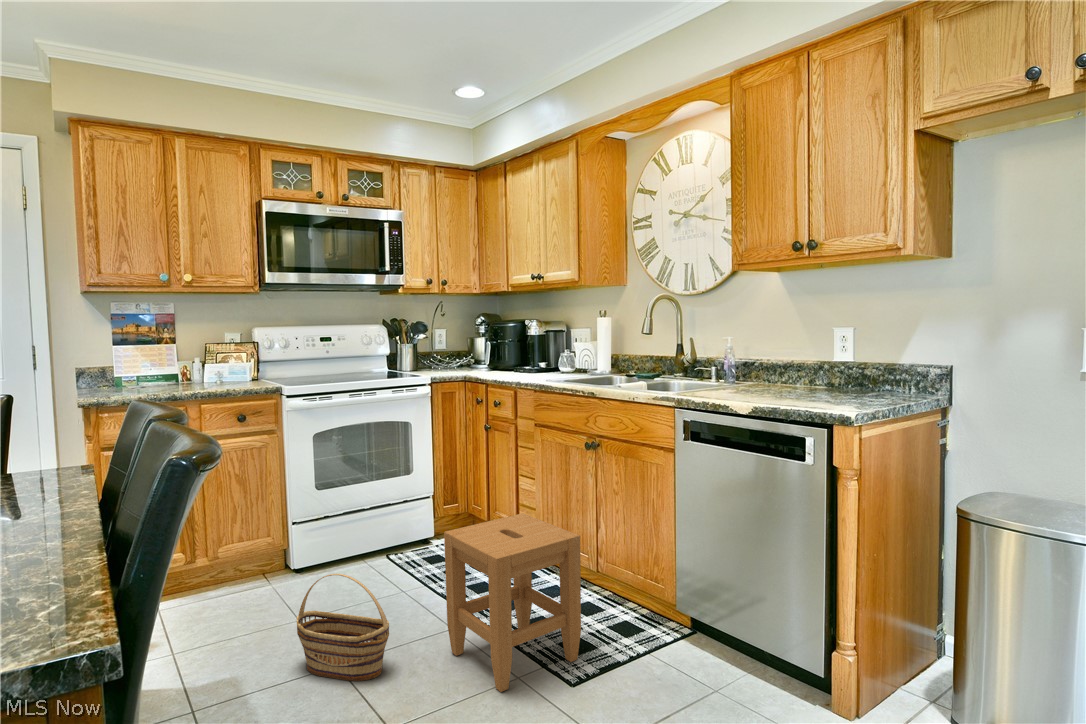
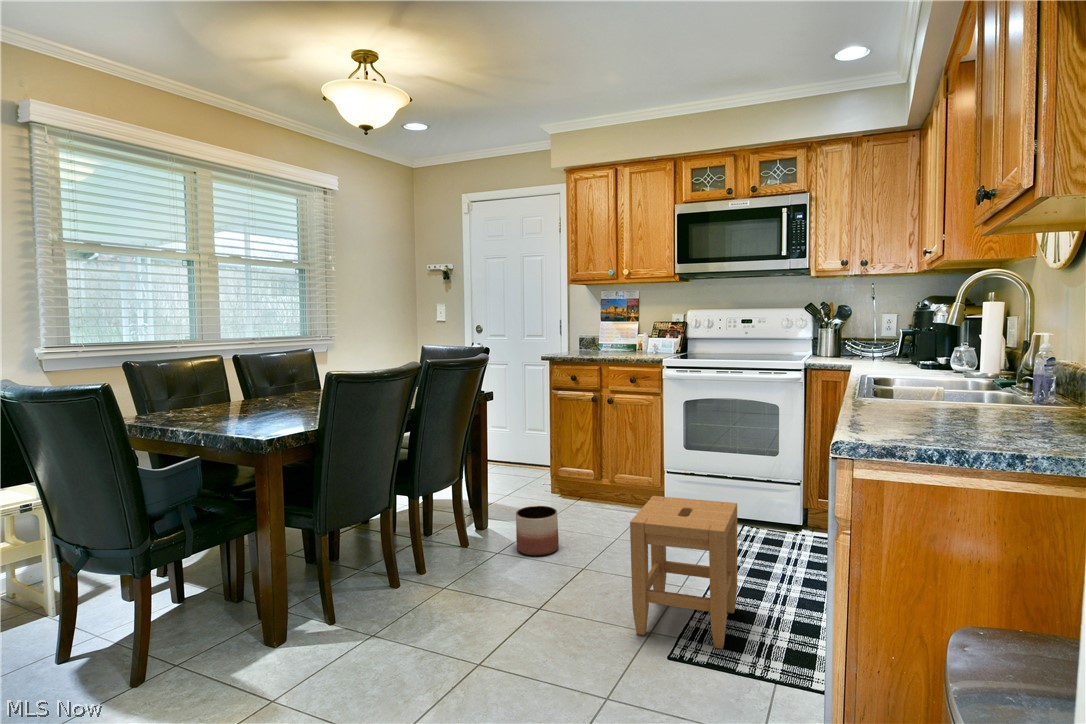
basket: present [297,574,389,681] -> none [571,504,612,588]
planter: none [172,609,246,694] -> present [516,506,559,556]

